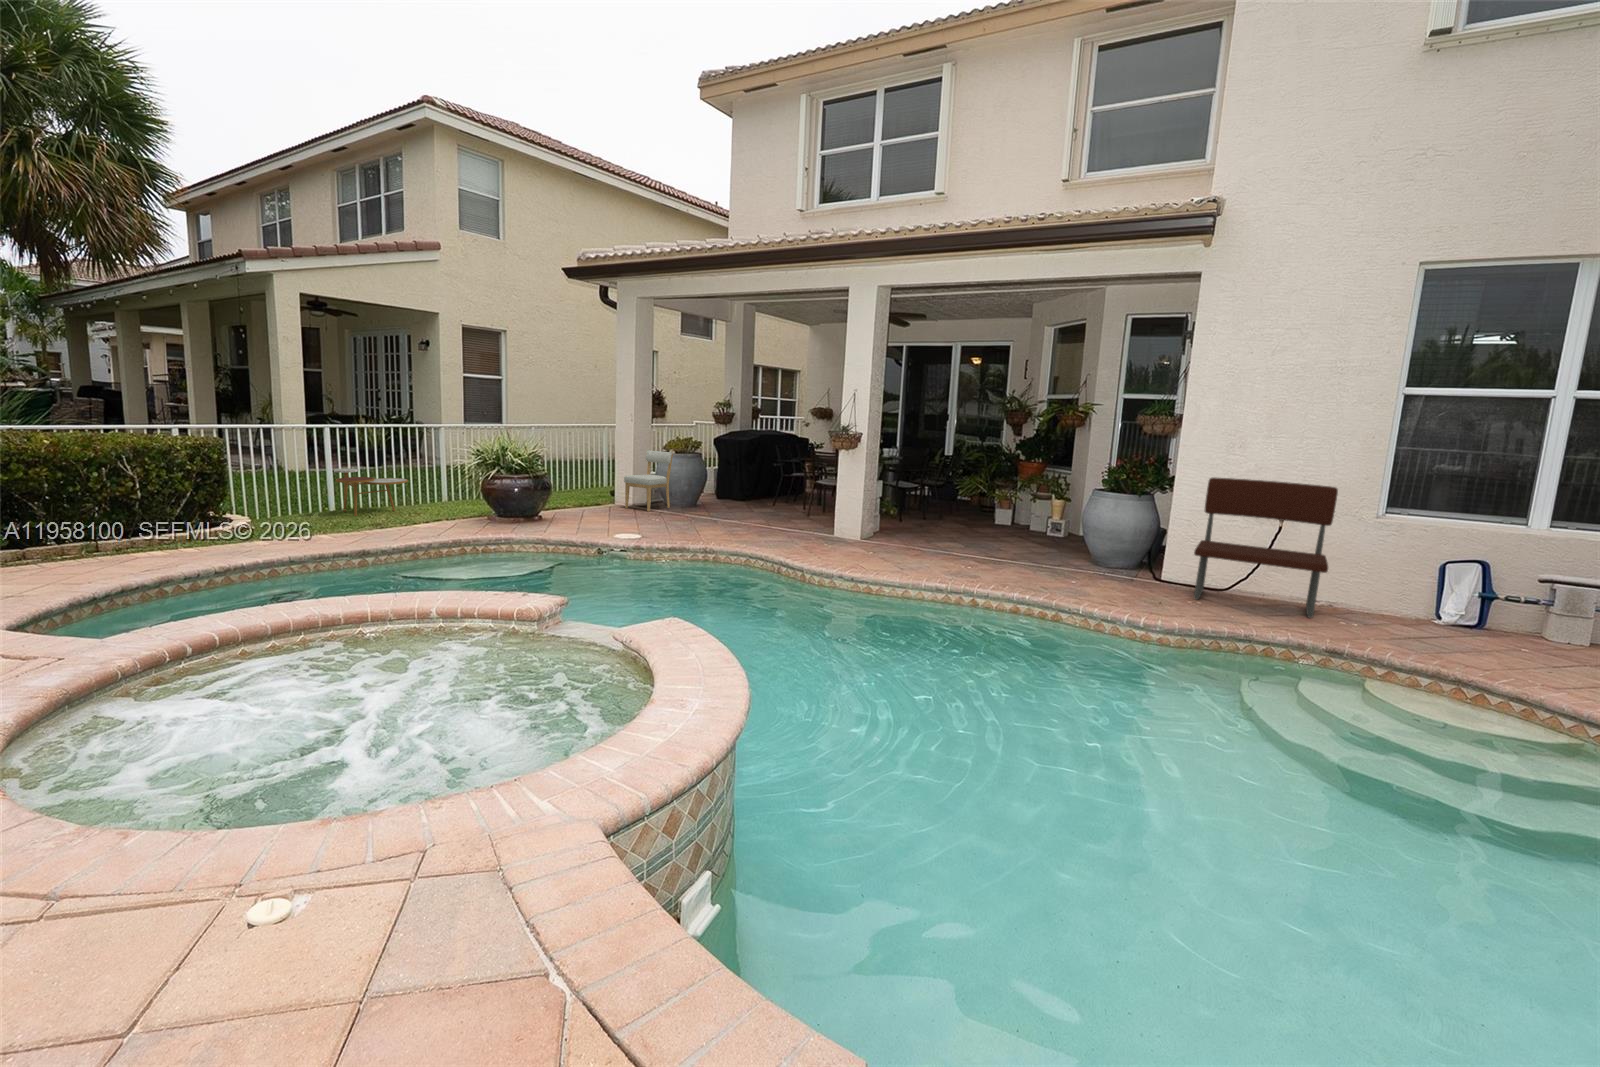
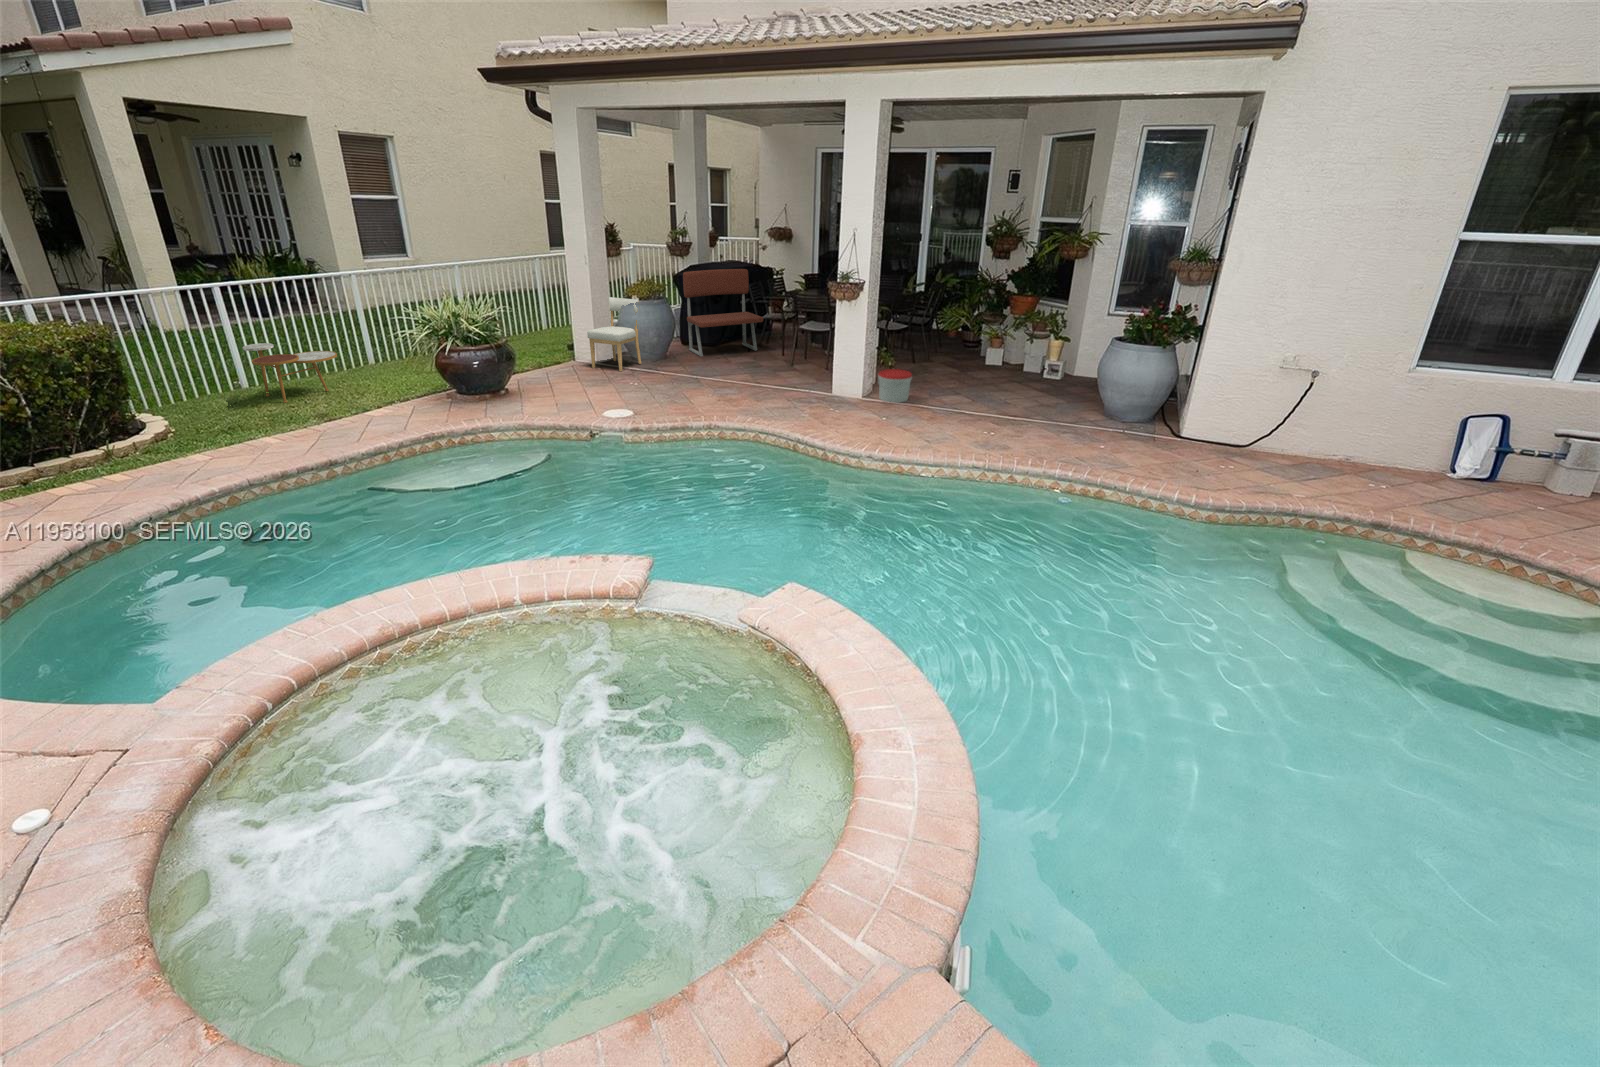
bench: present [1194,478,1338,618] -> present [683,269,763,356]
bucket: none [871,514,903,543] -> present [878,369,912,403]

